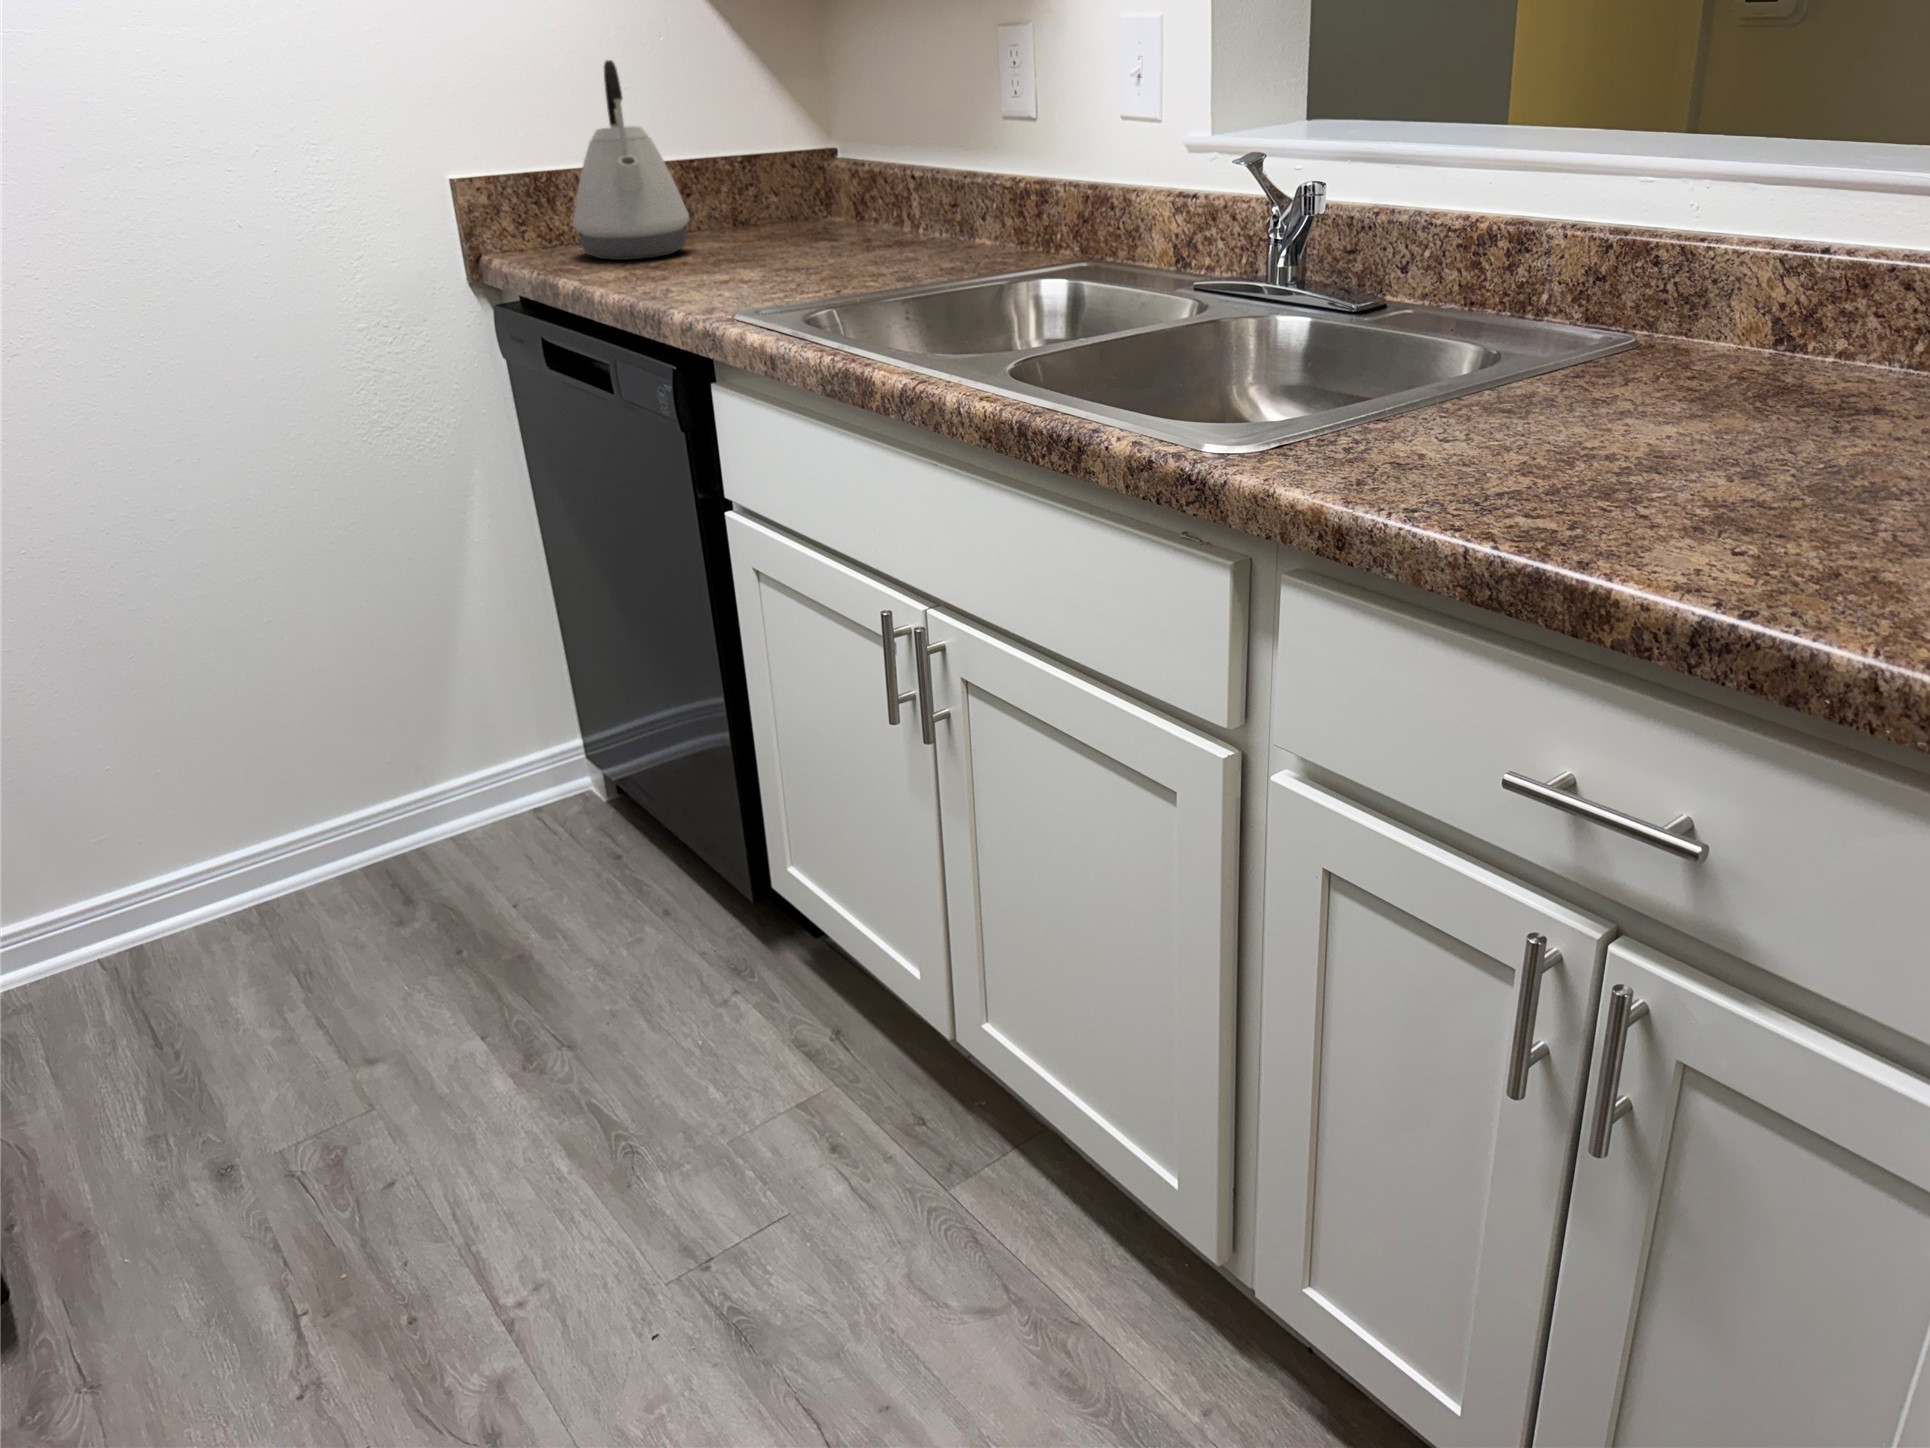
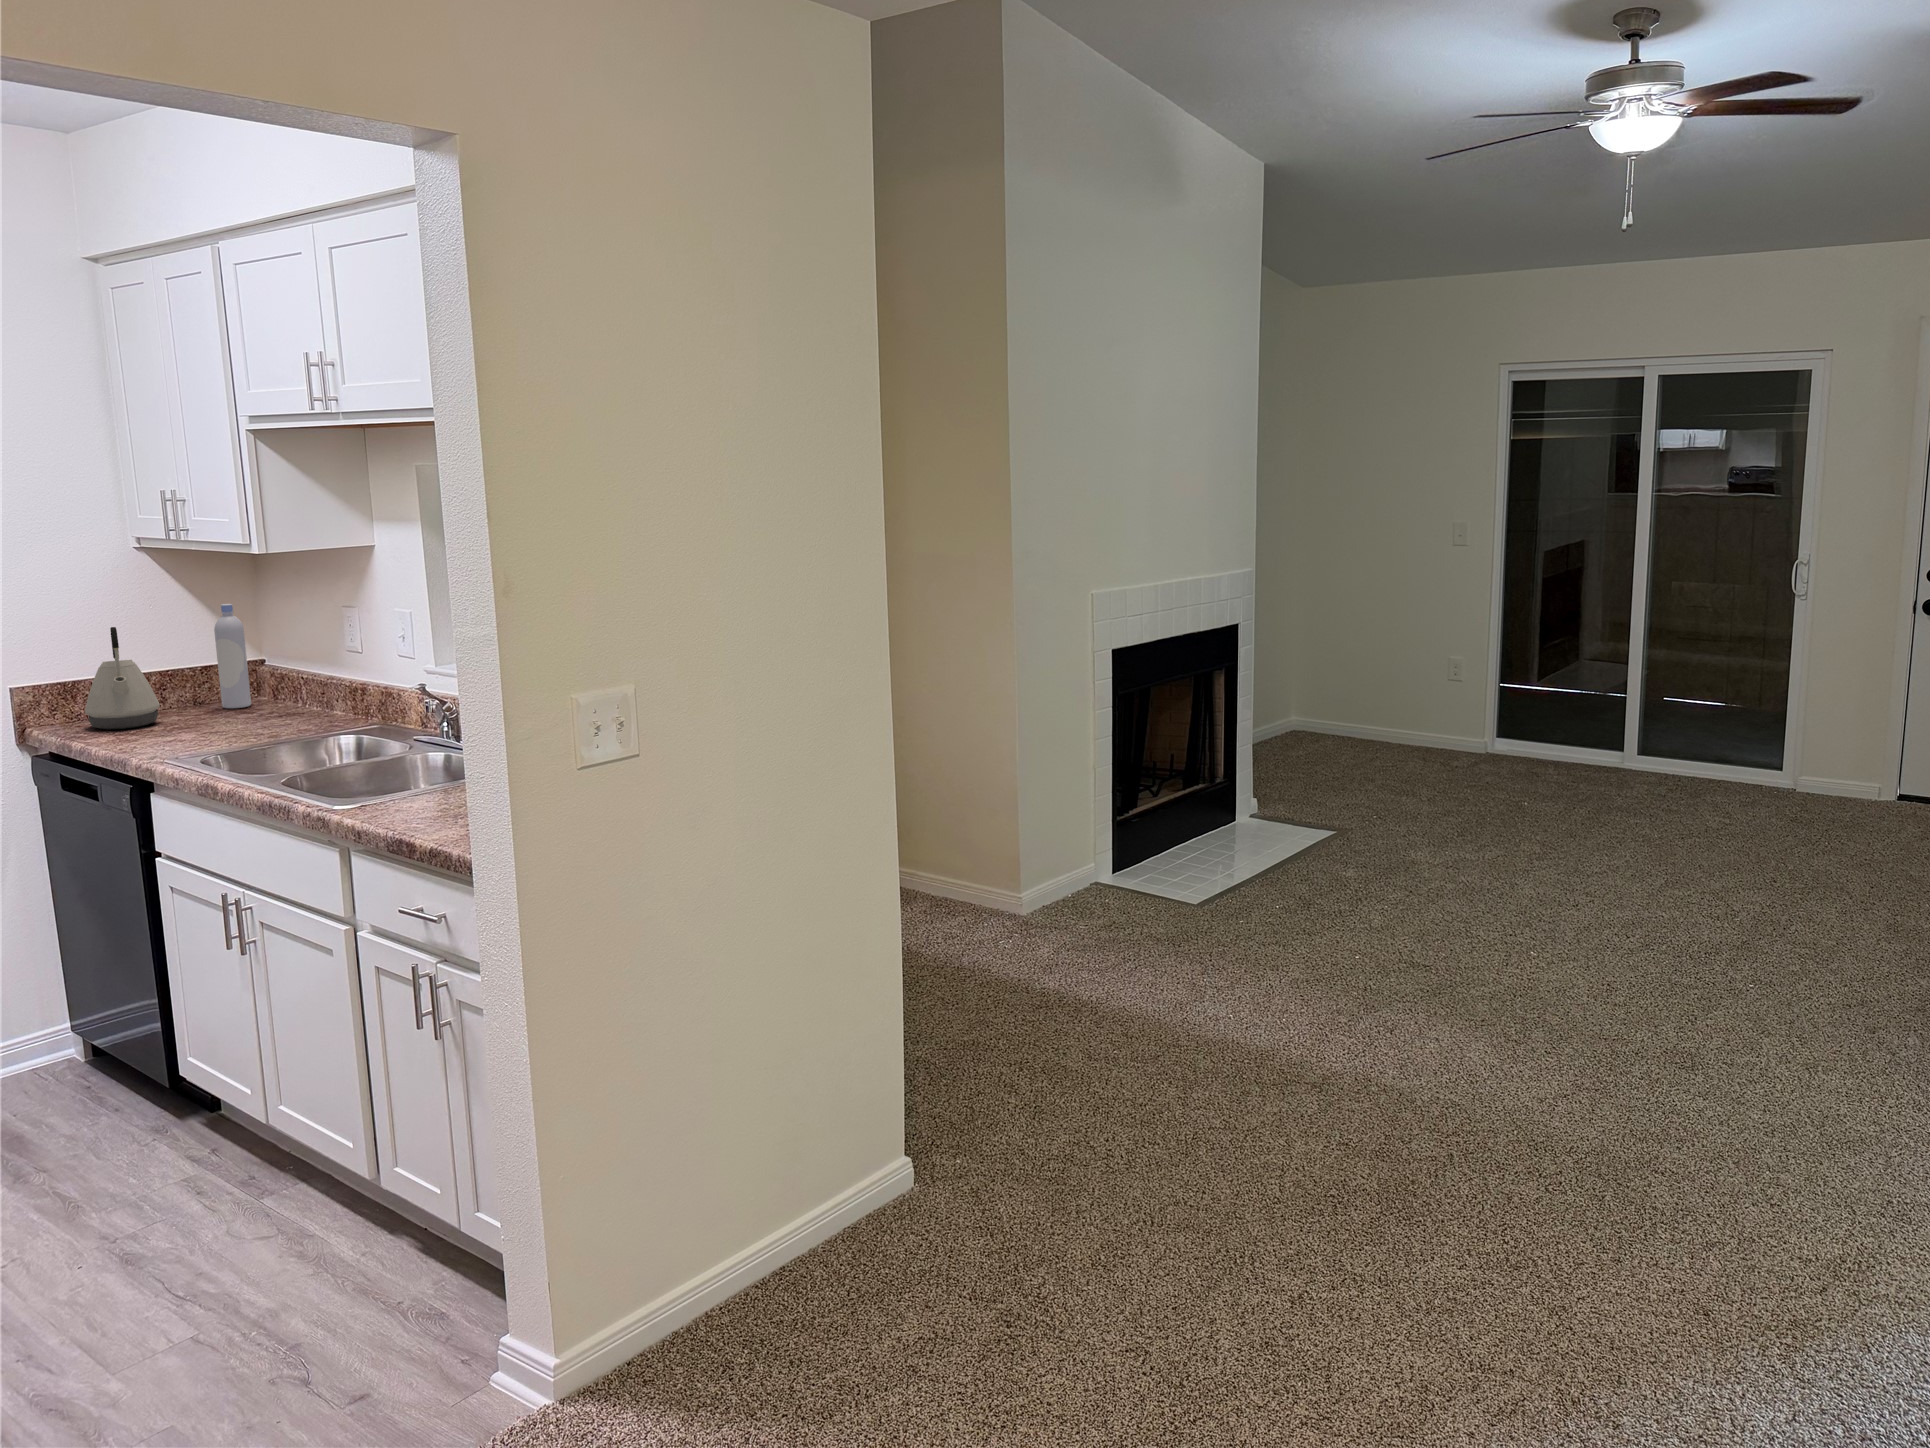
bottle: none [763,30,822,231] -> present [214,604,251,708]

